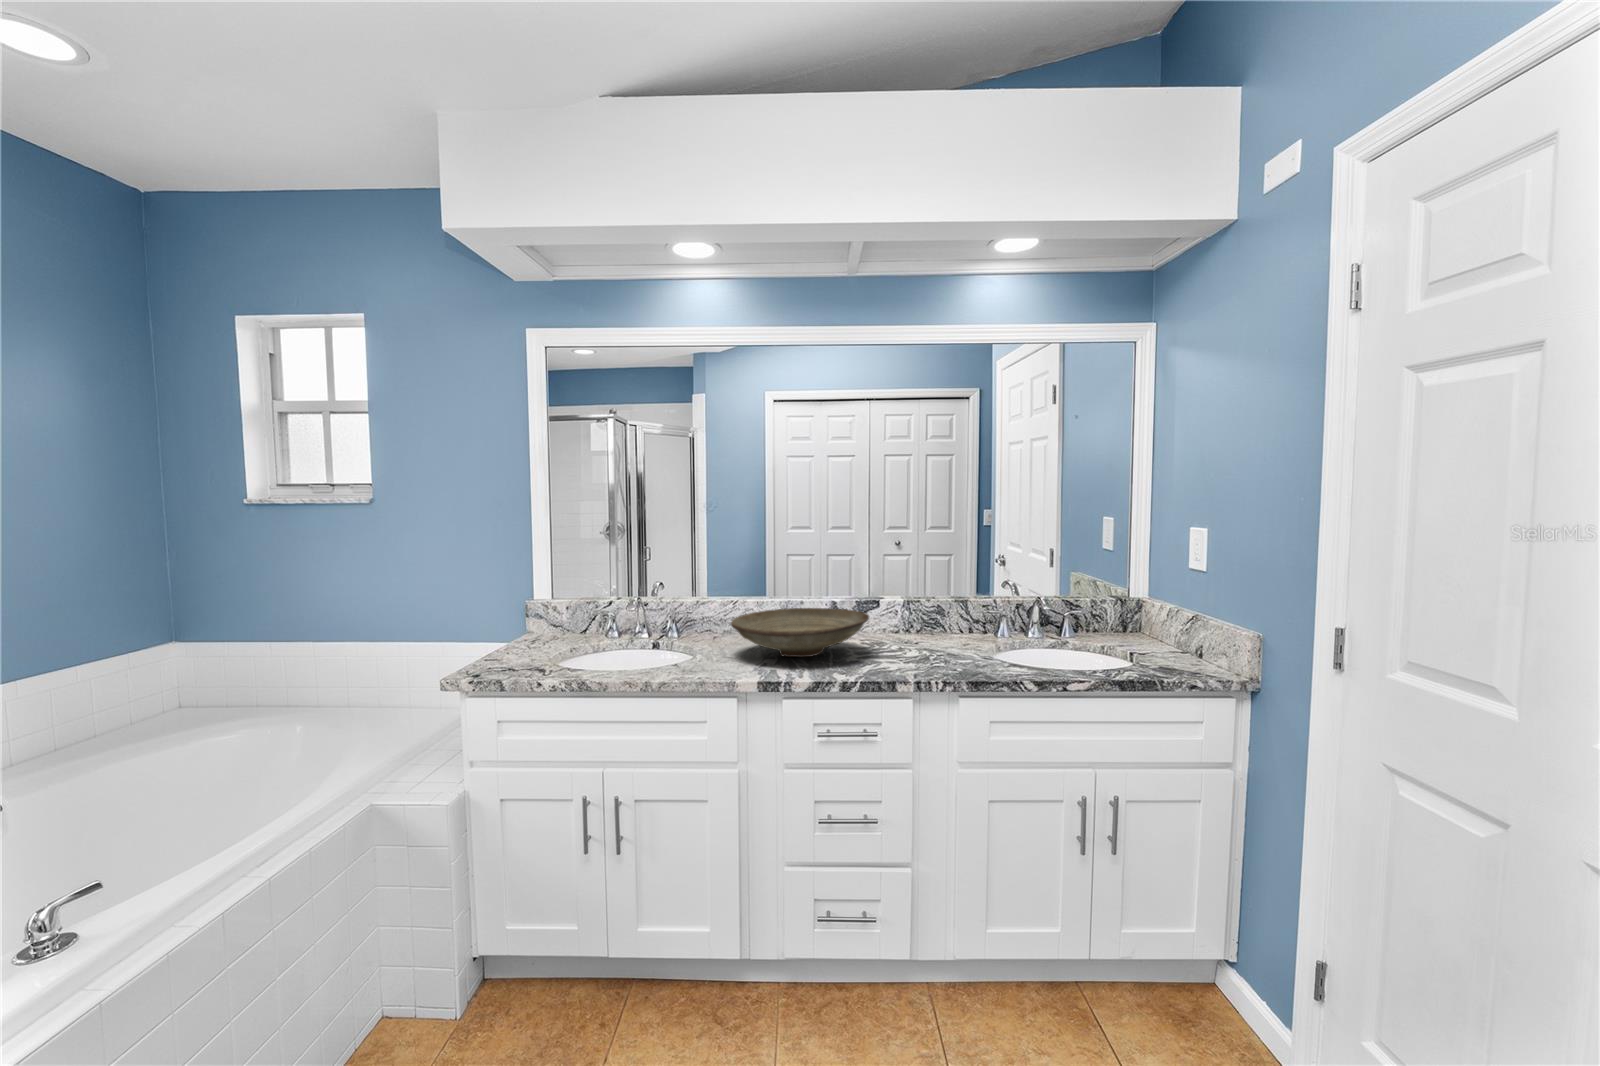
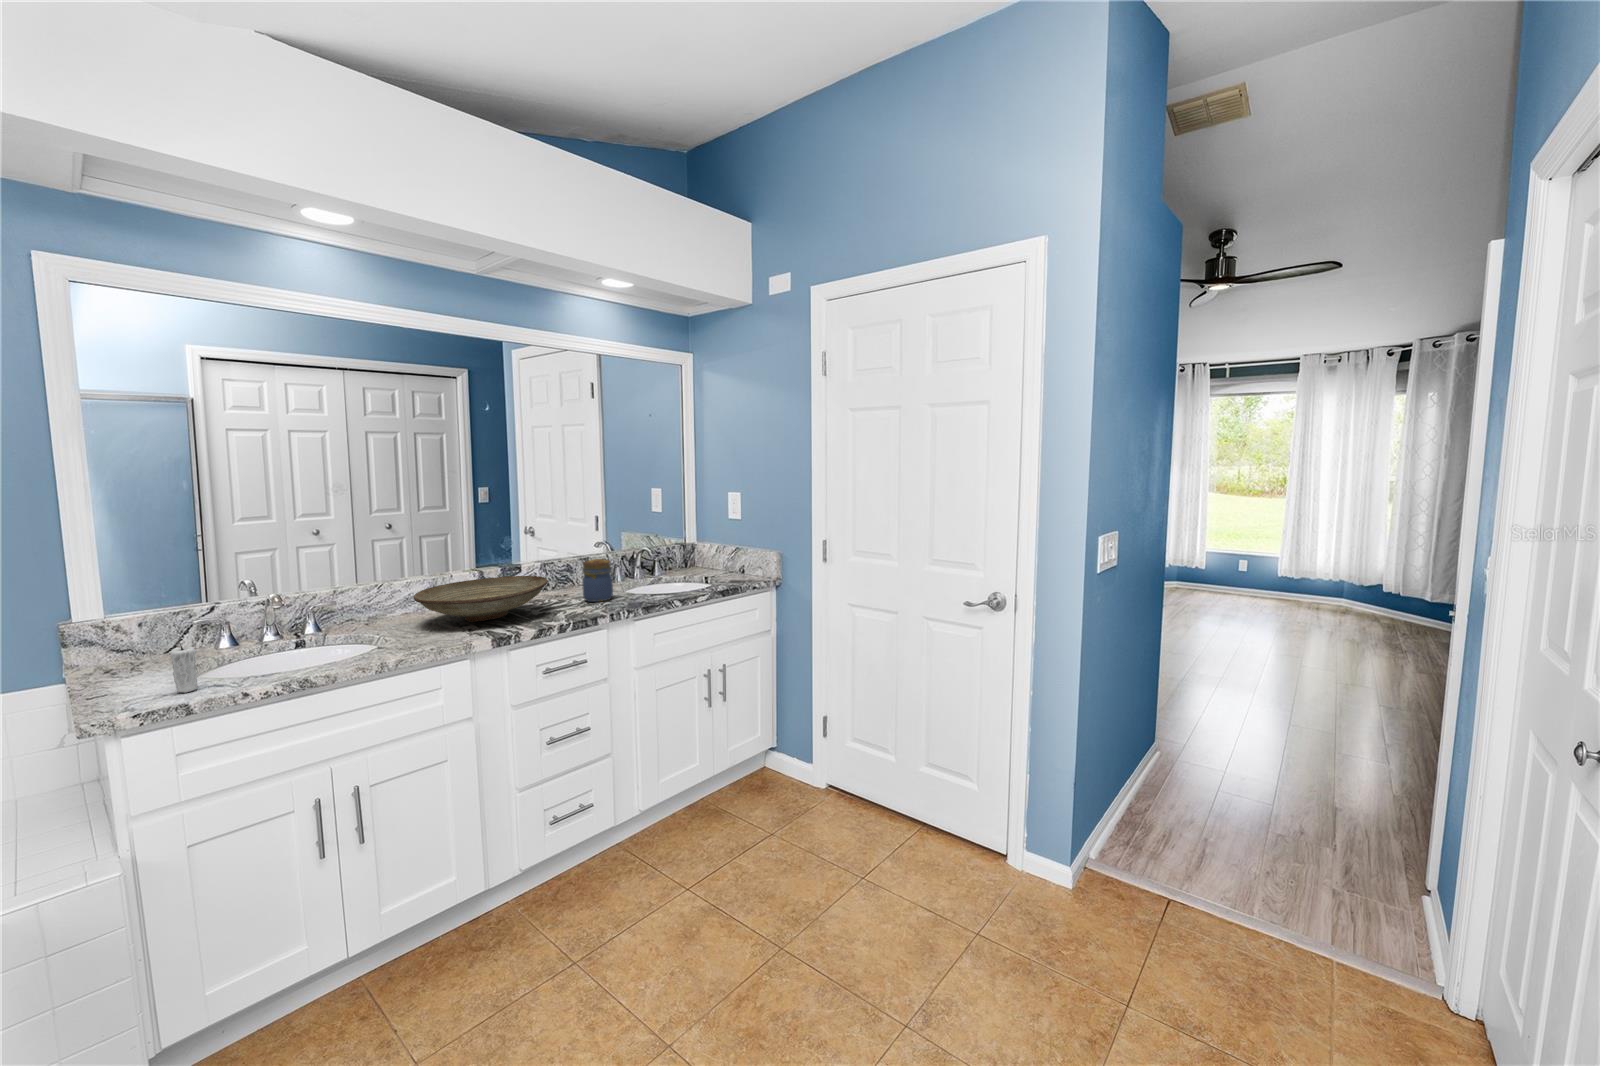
jar: none [919,603,961,660] -> present [582,559,613,602]
candle: none [514,626,531,672] -> present [169,644,198,693]

